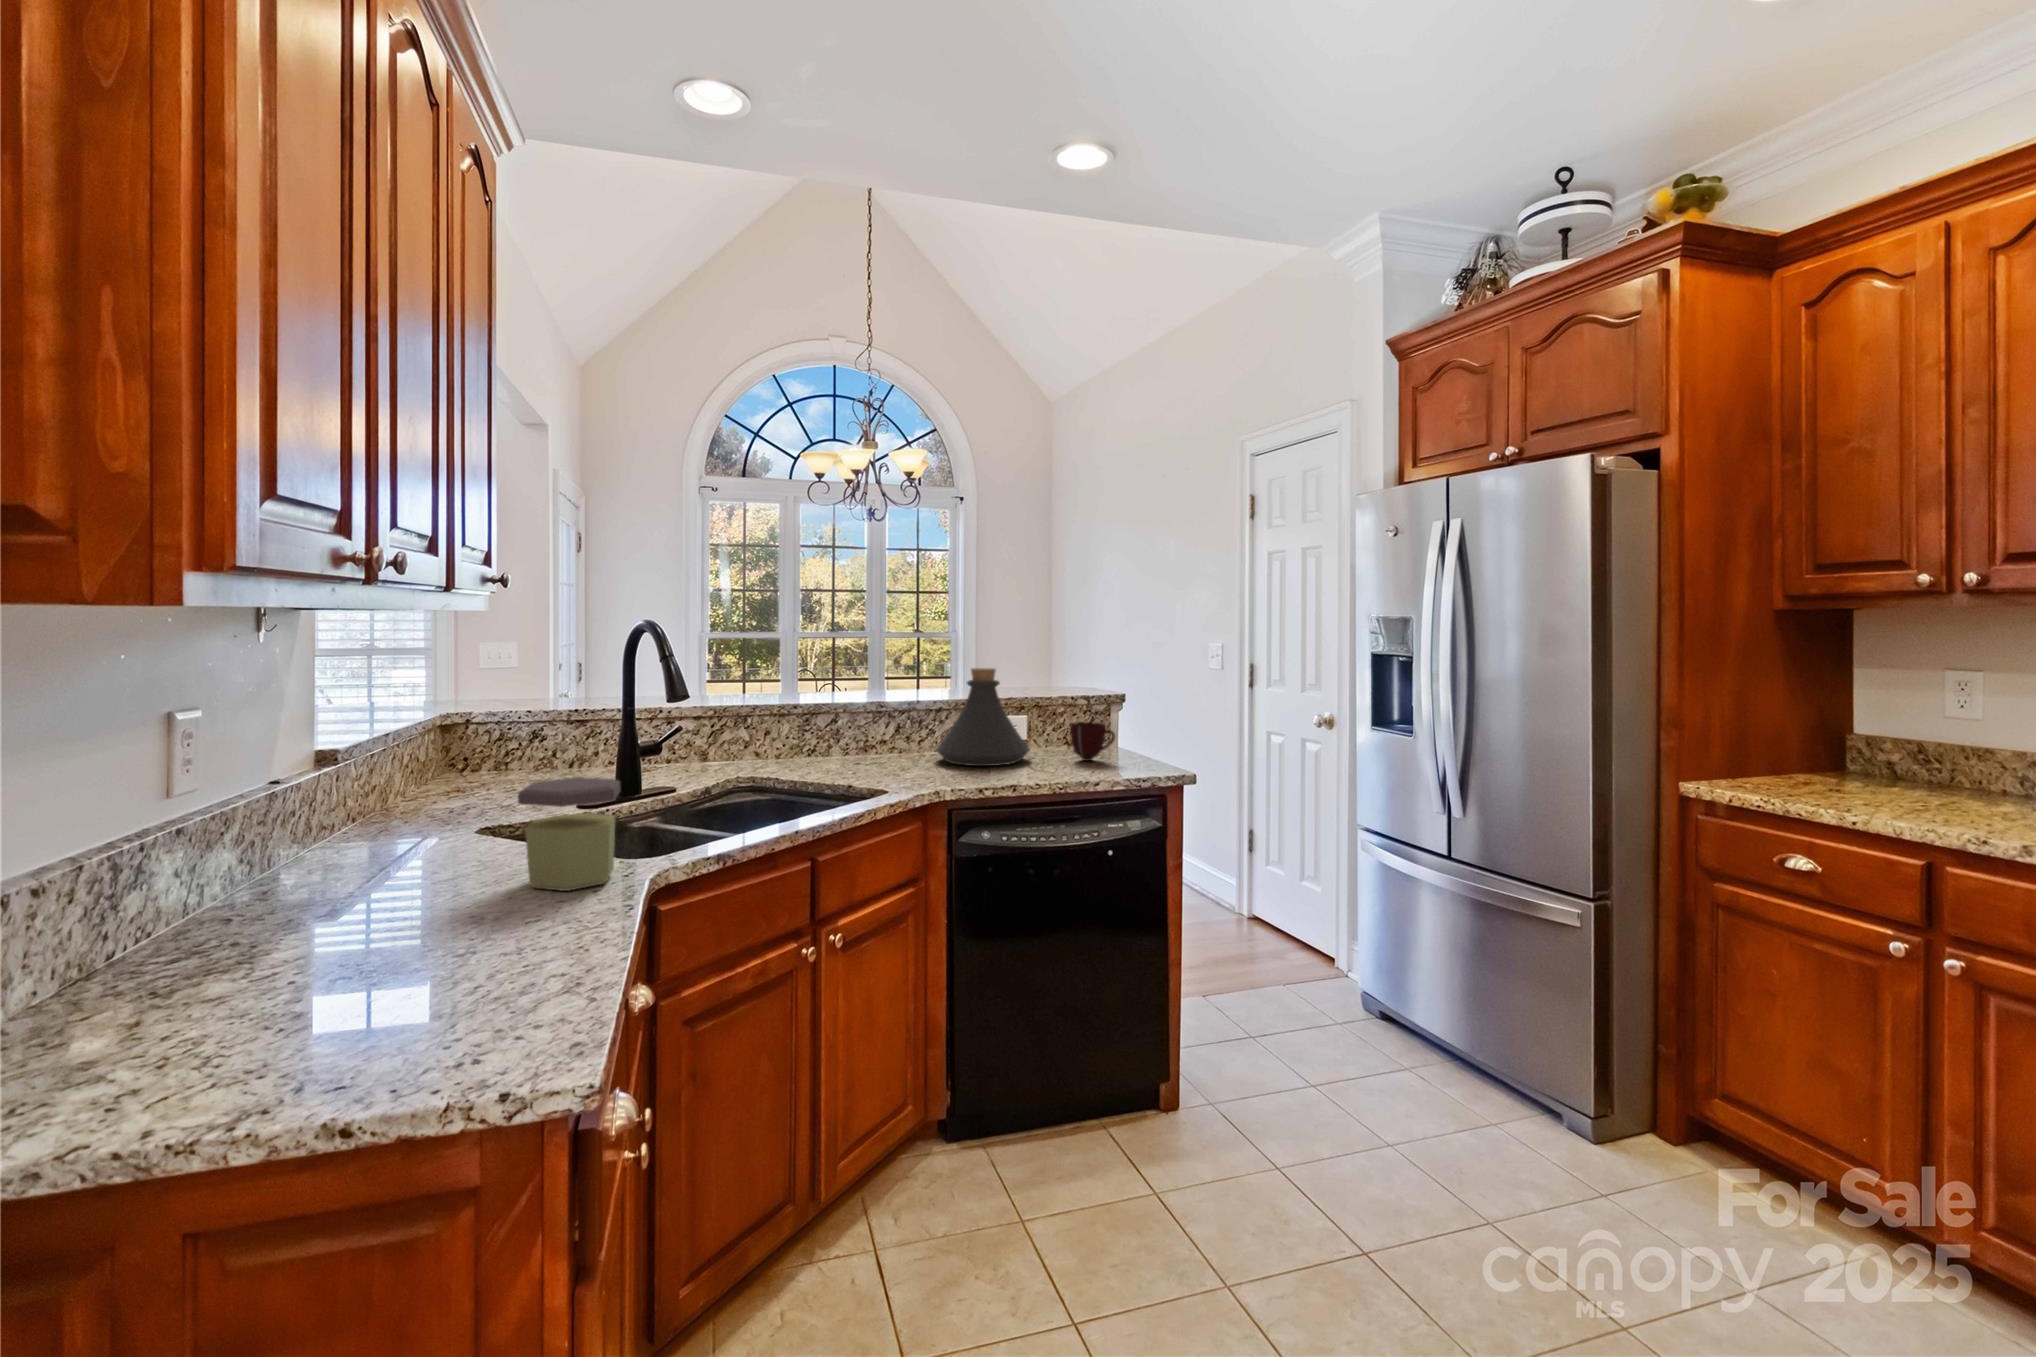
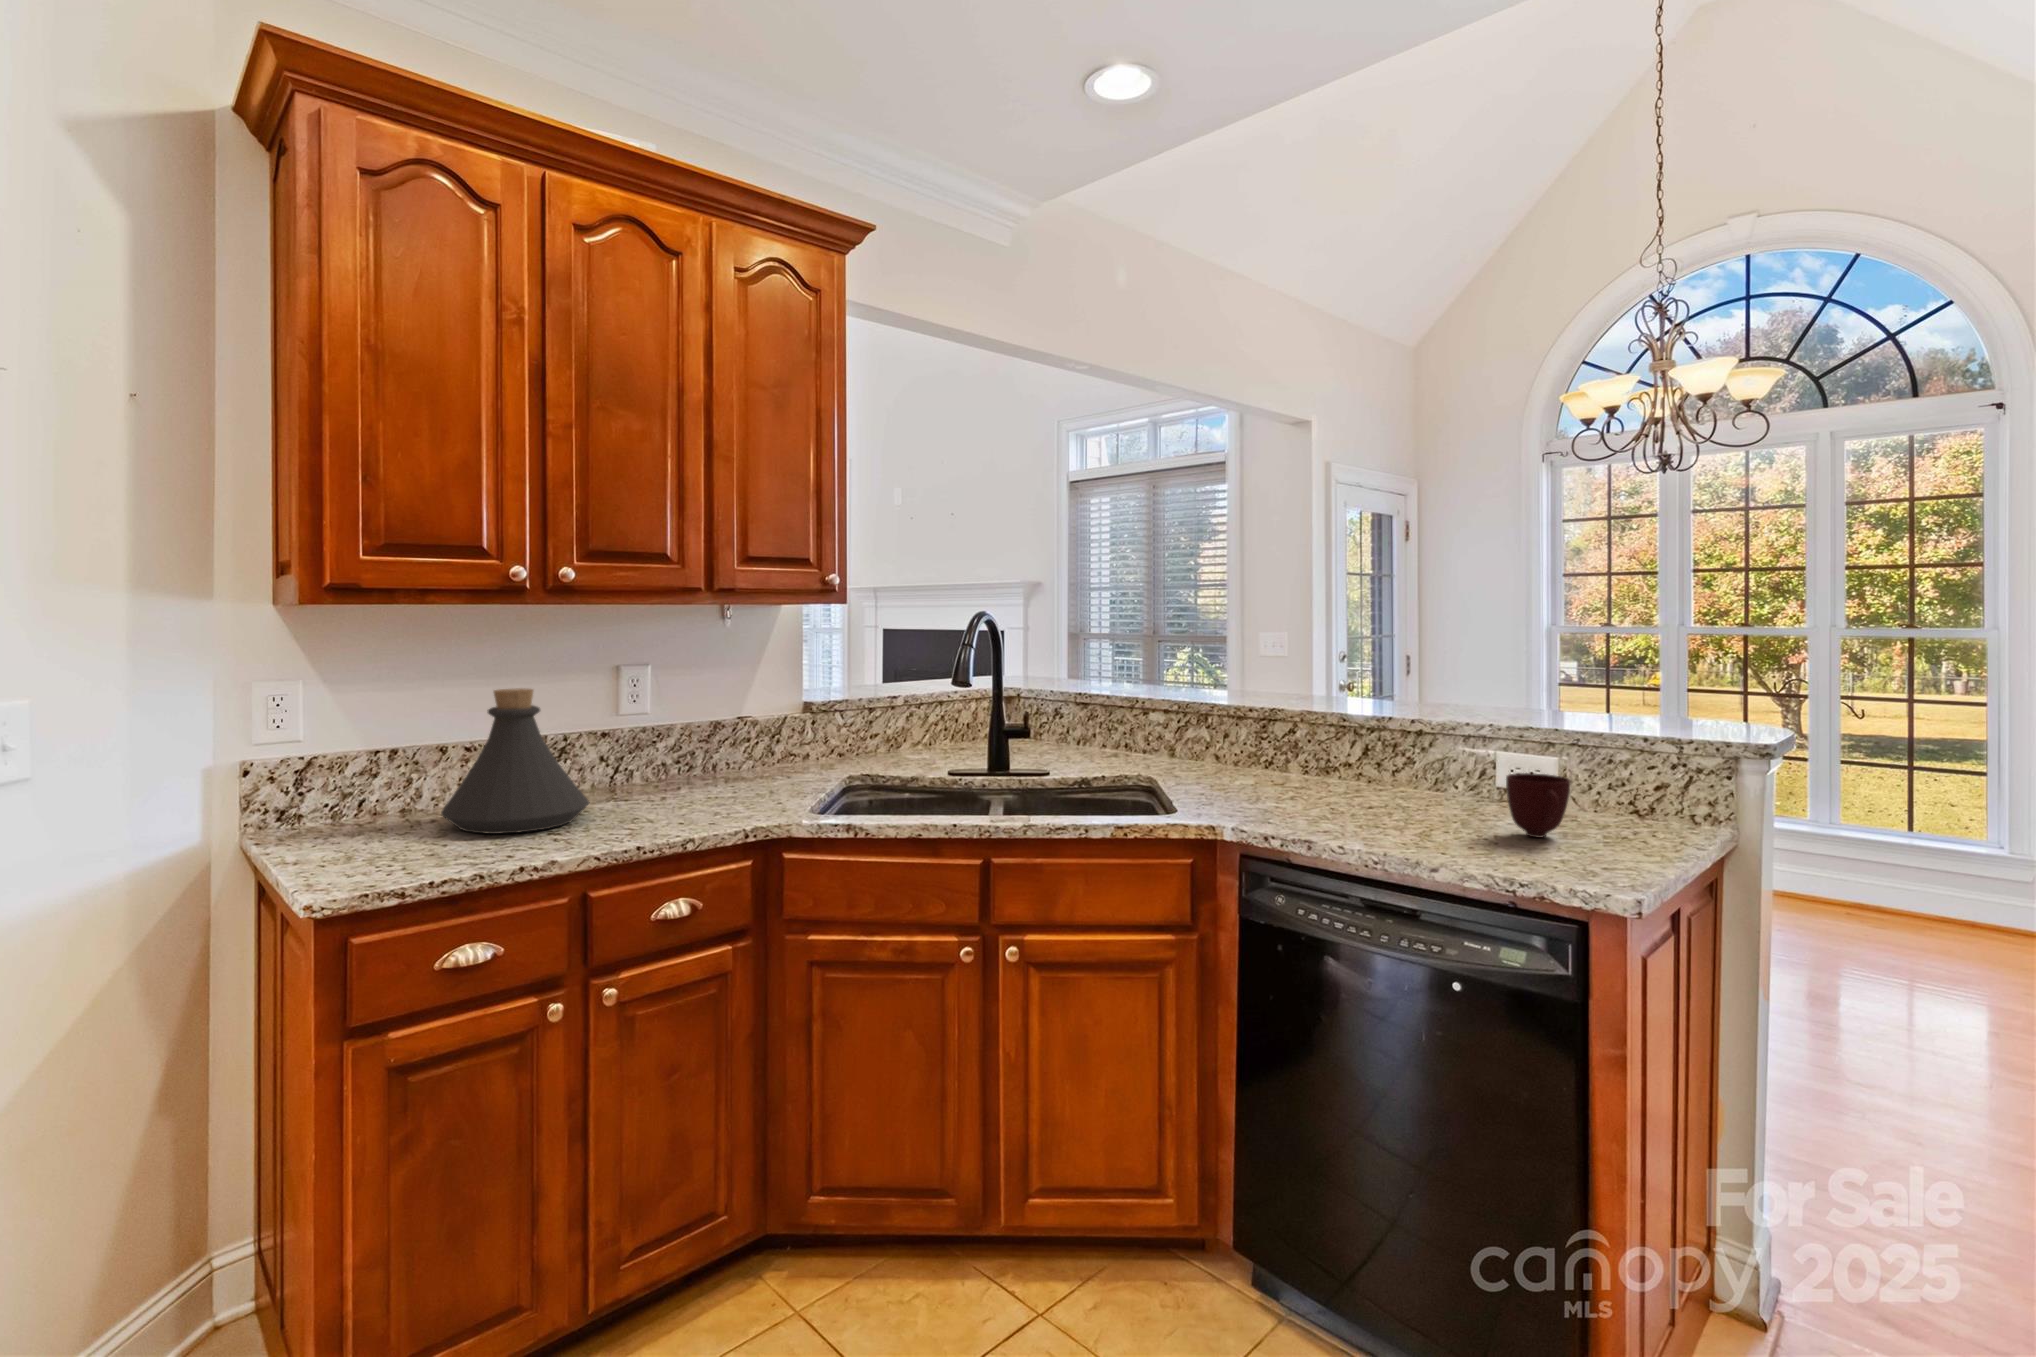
bottle: present [936,668,1029,766] -> present [441,688,589,834]
jar: present [518,777,621,891] -> none [709,734,779,820]

